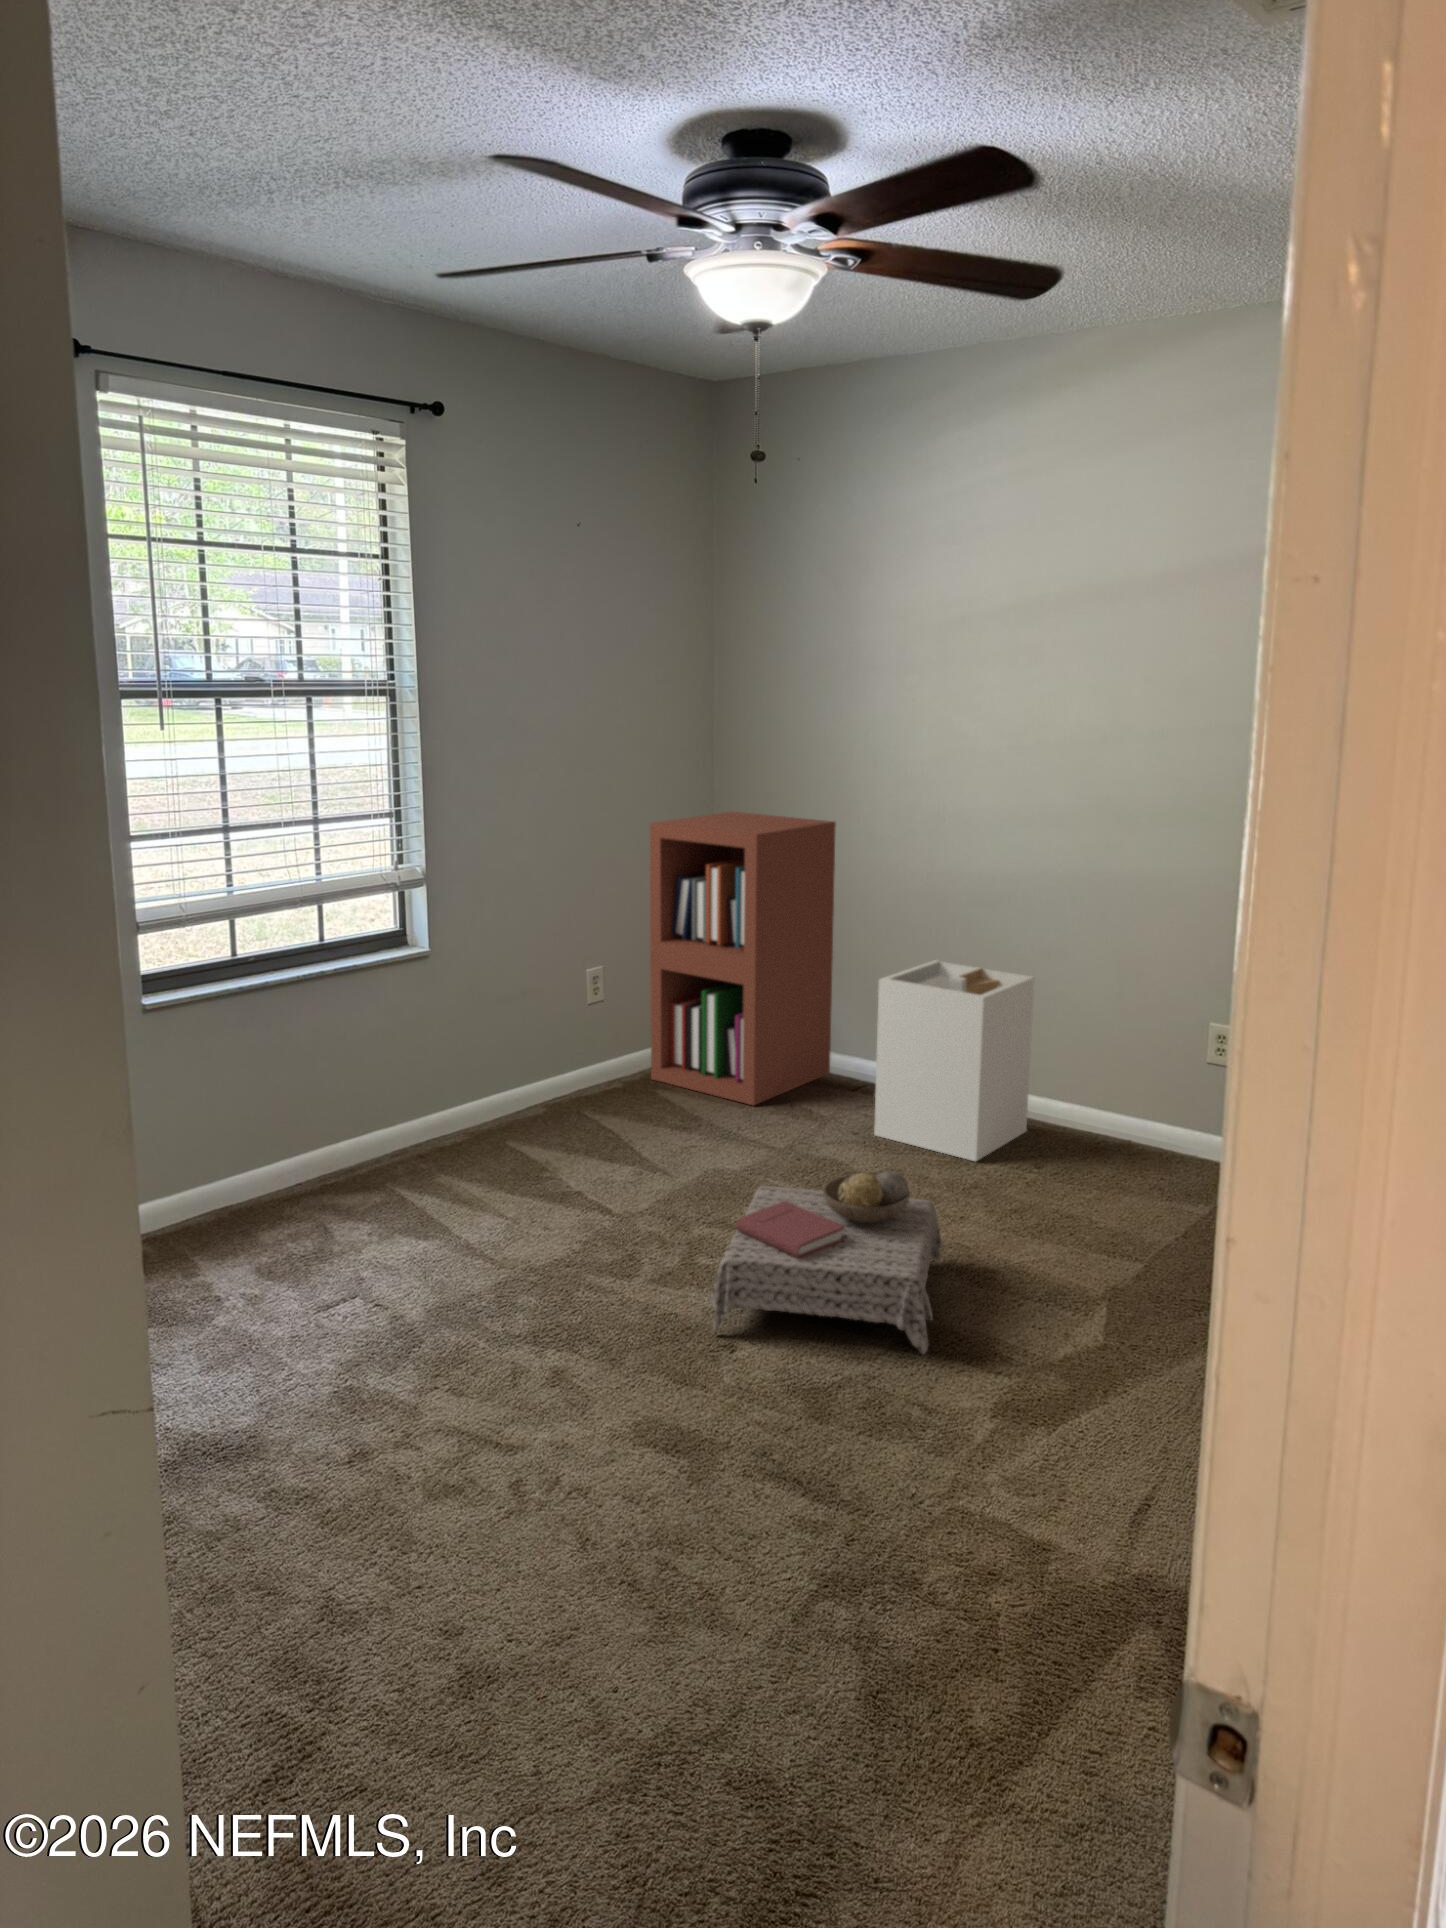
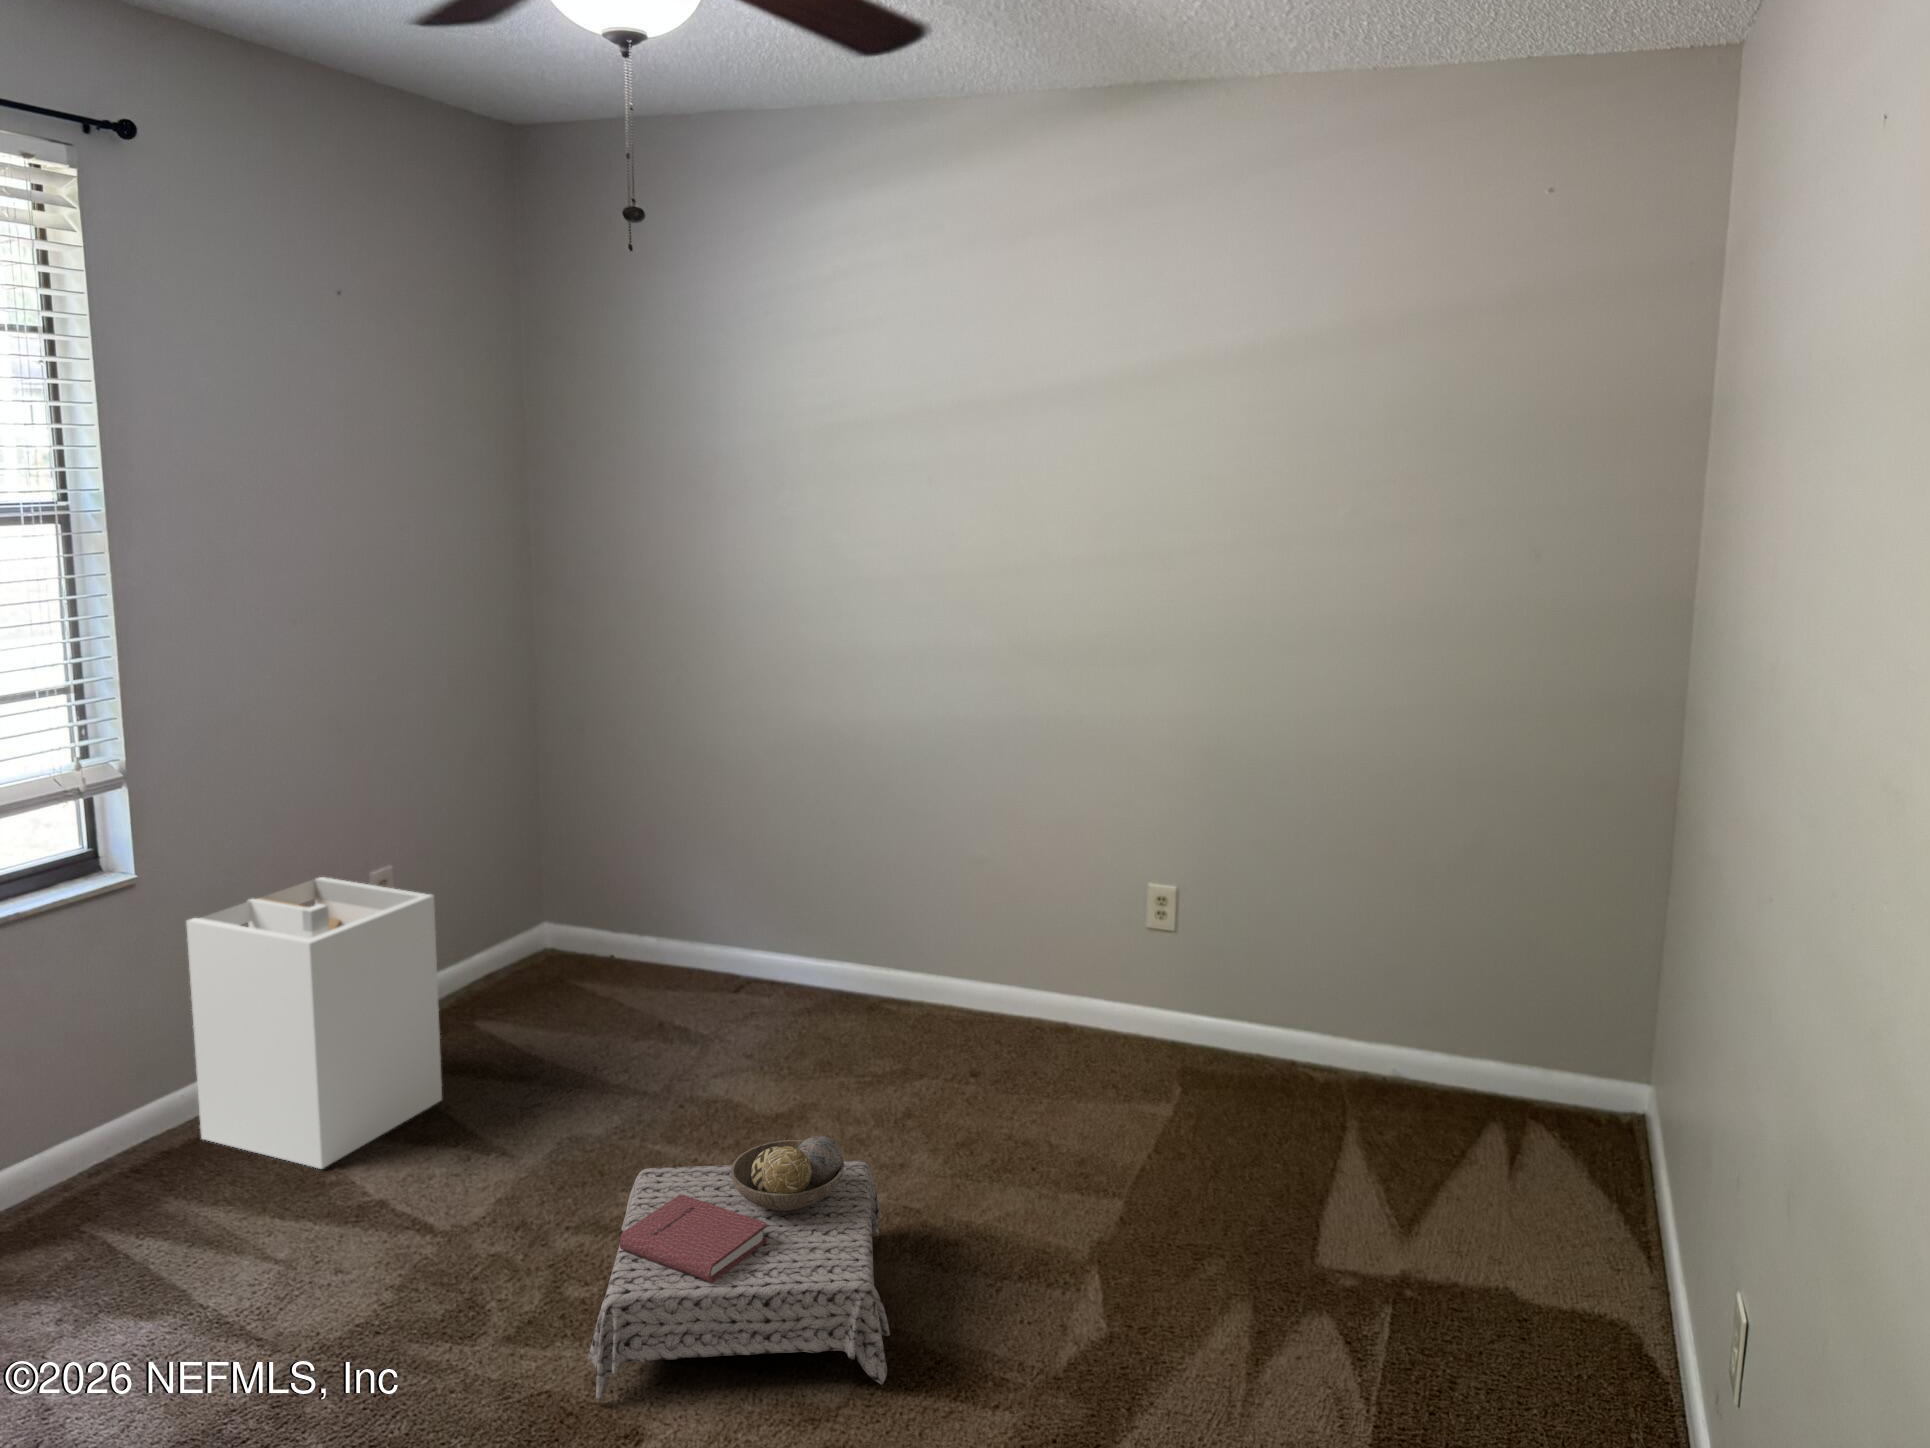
bookshelf: present [650,812,836,1105] -> none [454,657,699,1031]
laundry hamper: present [874,960,1034,1161] -> present [186,877,442,1169]

